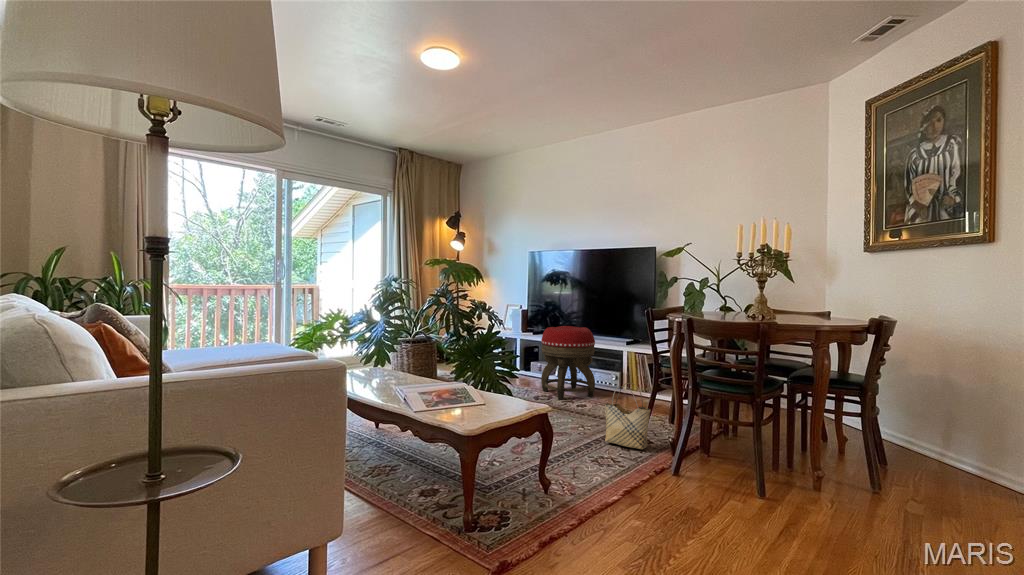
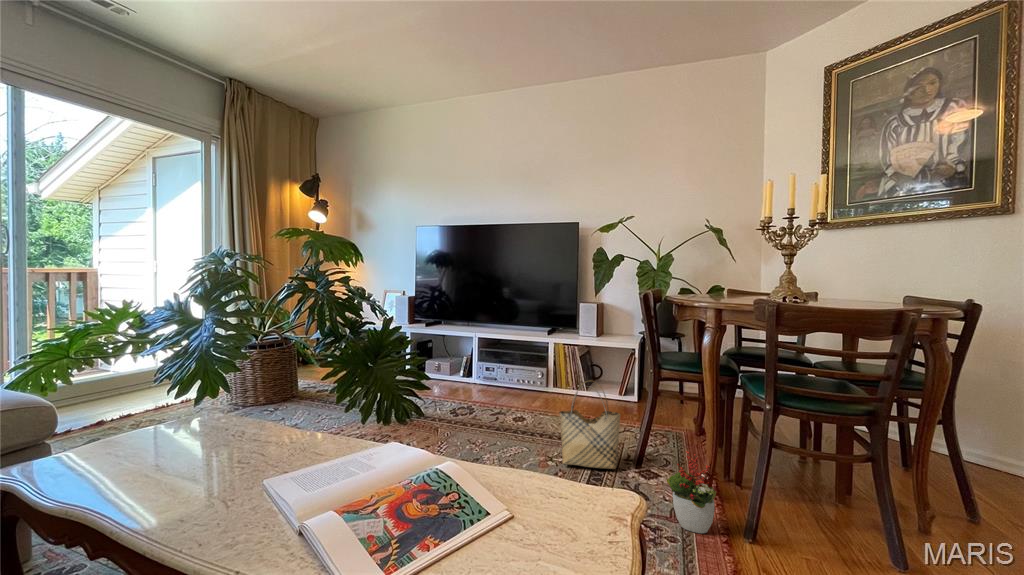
footstool: present [541,326,595,400] -> none [448,313,518,409]
decorative plant: none [661,436,693,494] -> present [667,451,716,533]

